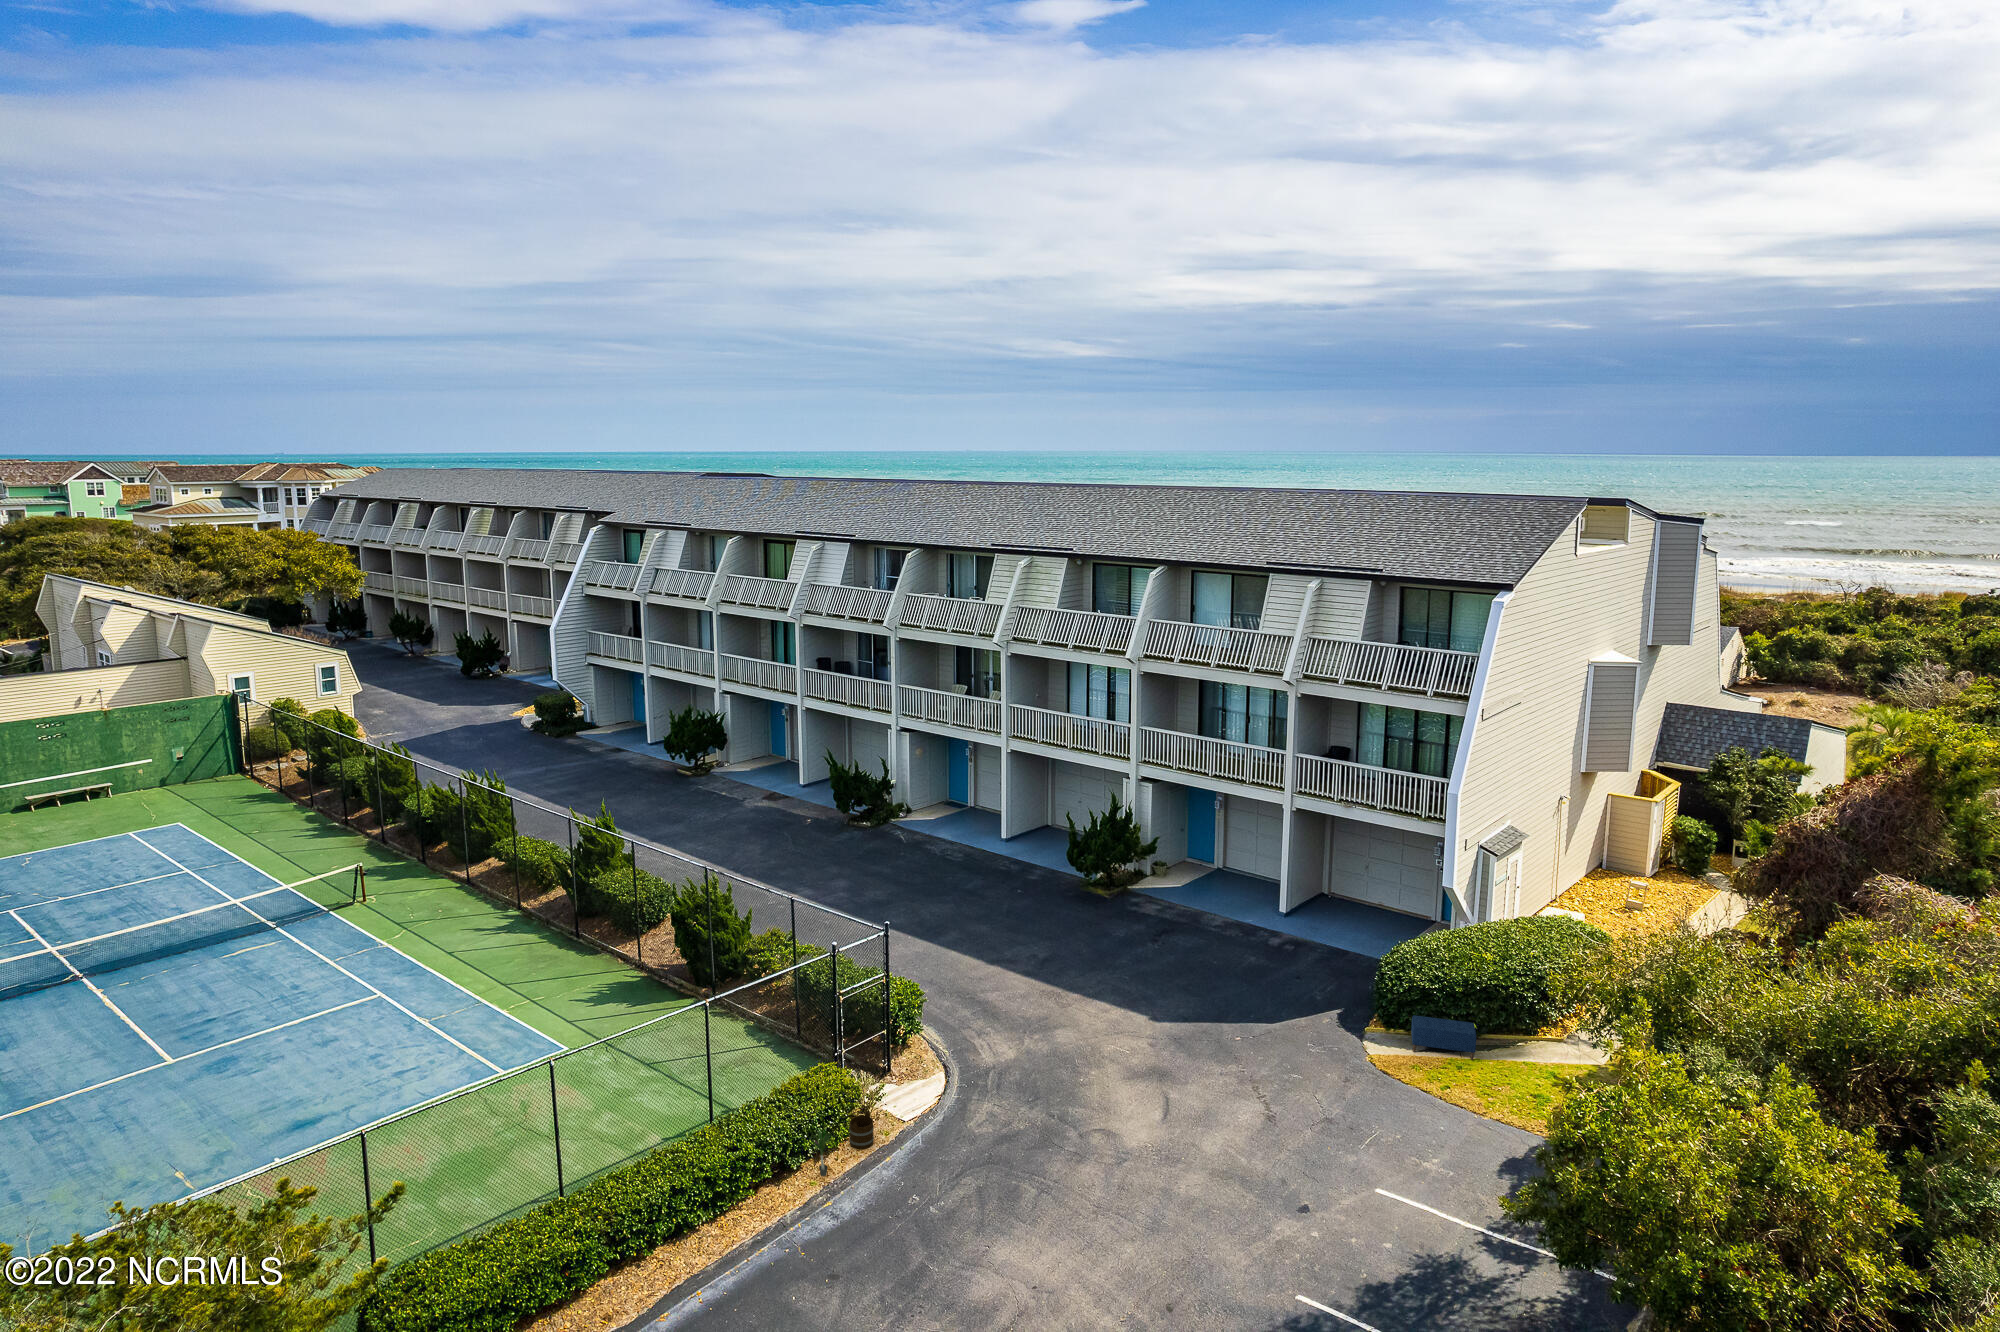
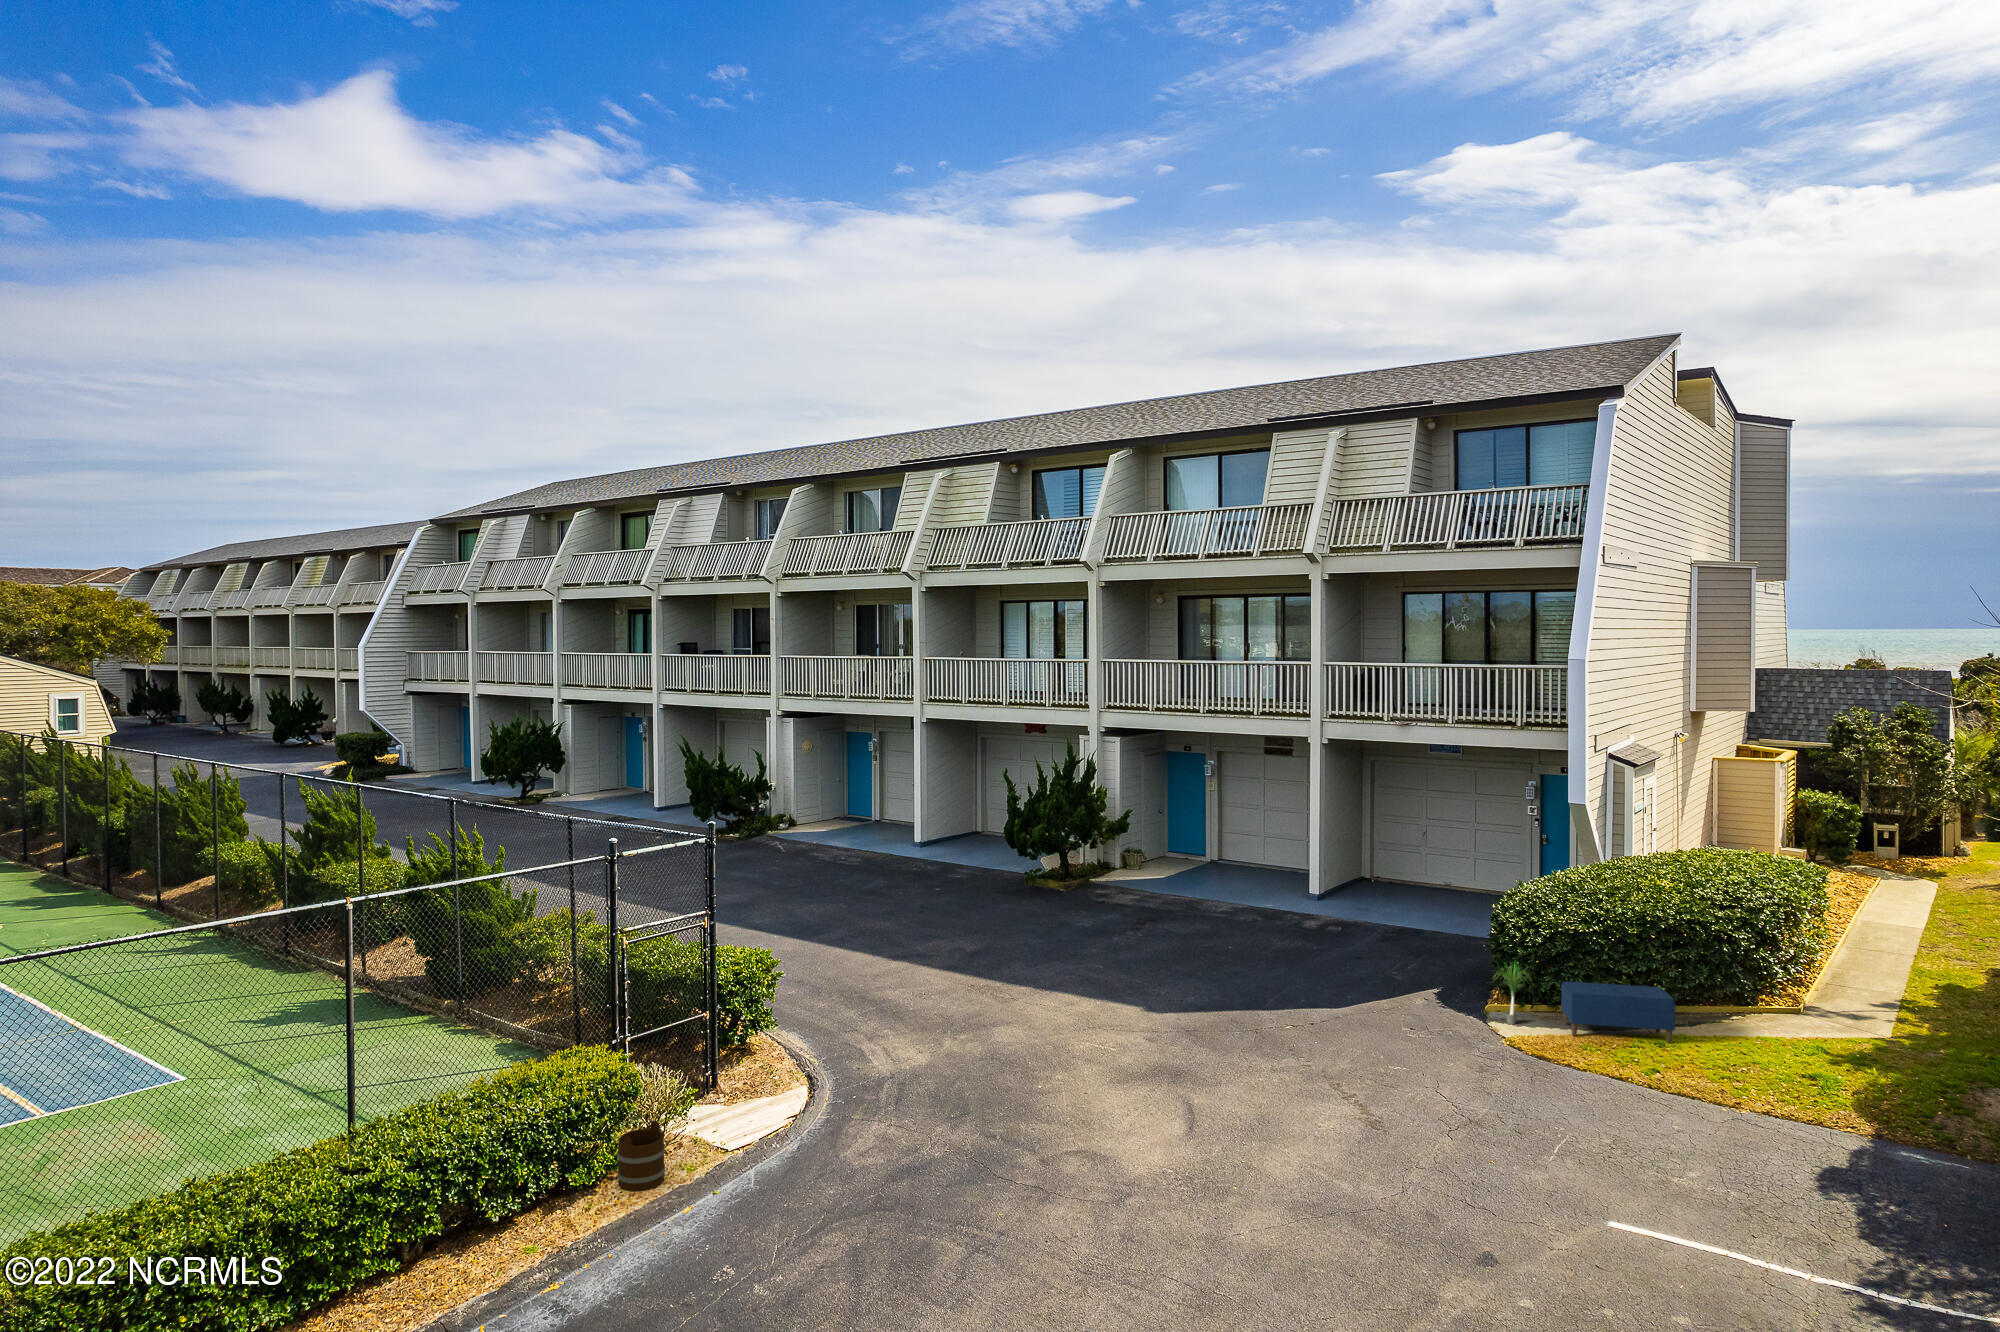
potted plant: present [812,1131,830,1176] -> present [1503,964,1523,1024]

